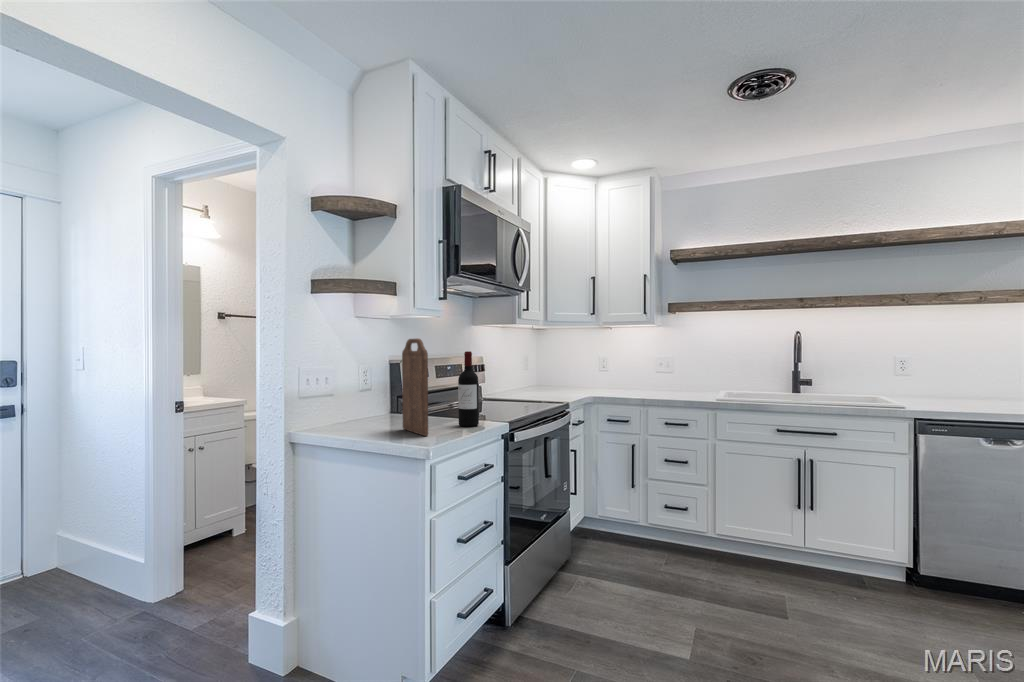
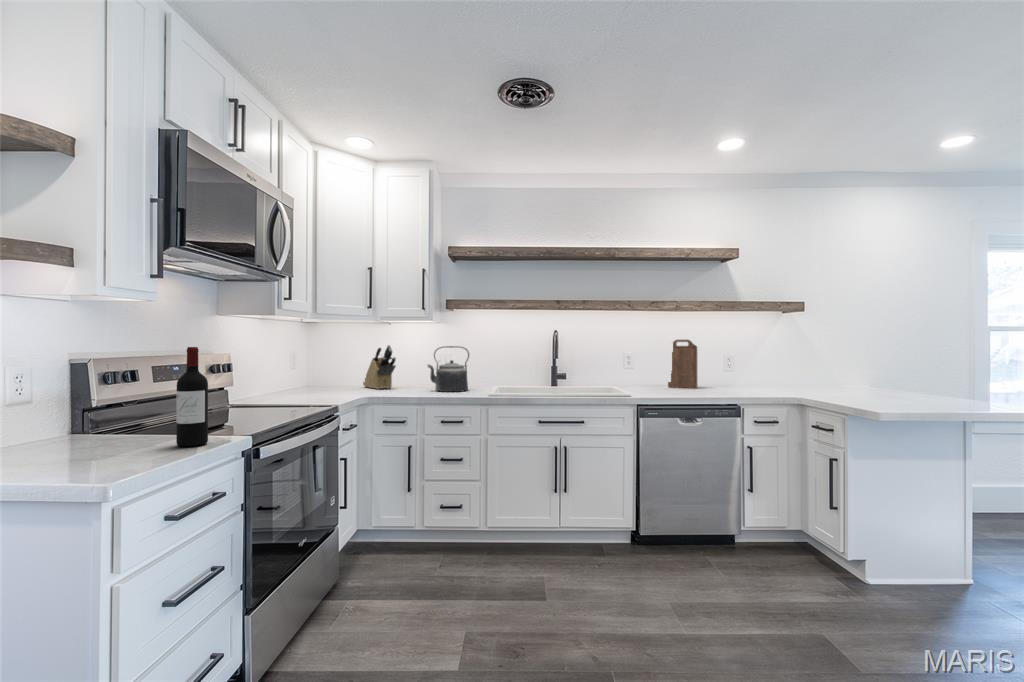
cutting board: present [402,338,428,436] -> present [668,339,697,389]
knife block: none [589,348,620,390] -> present [363,345,396,389]
kettle: none [651,349,694,395] -> present [428,346,469,392]

